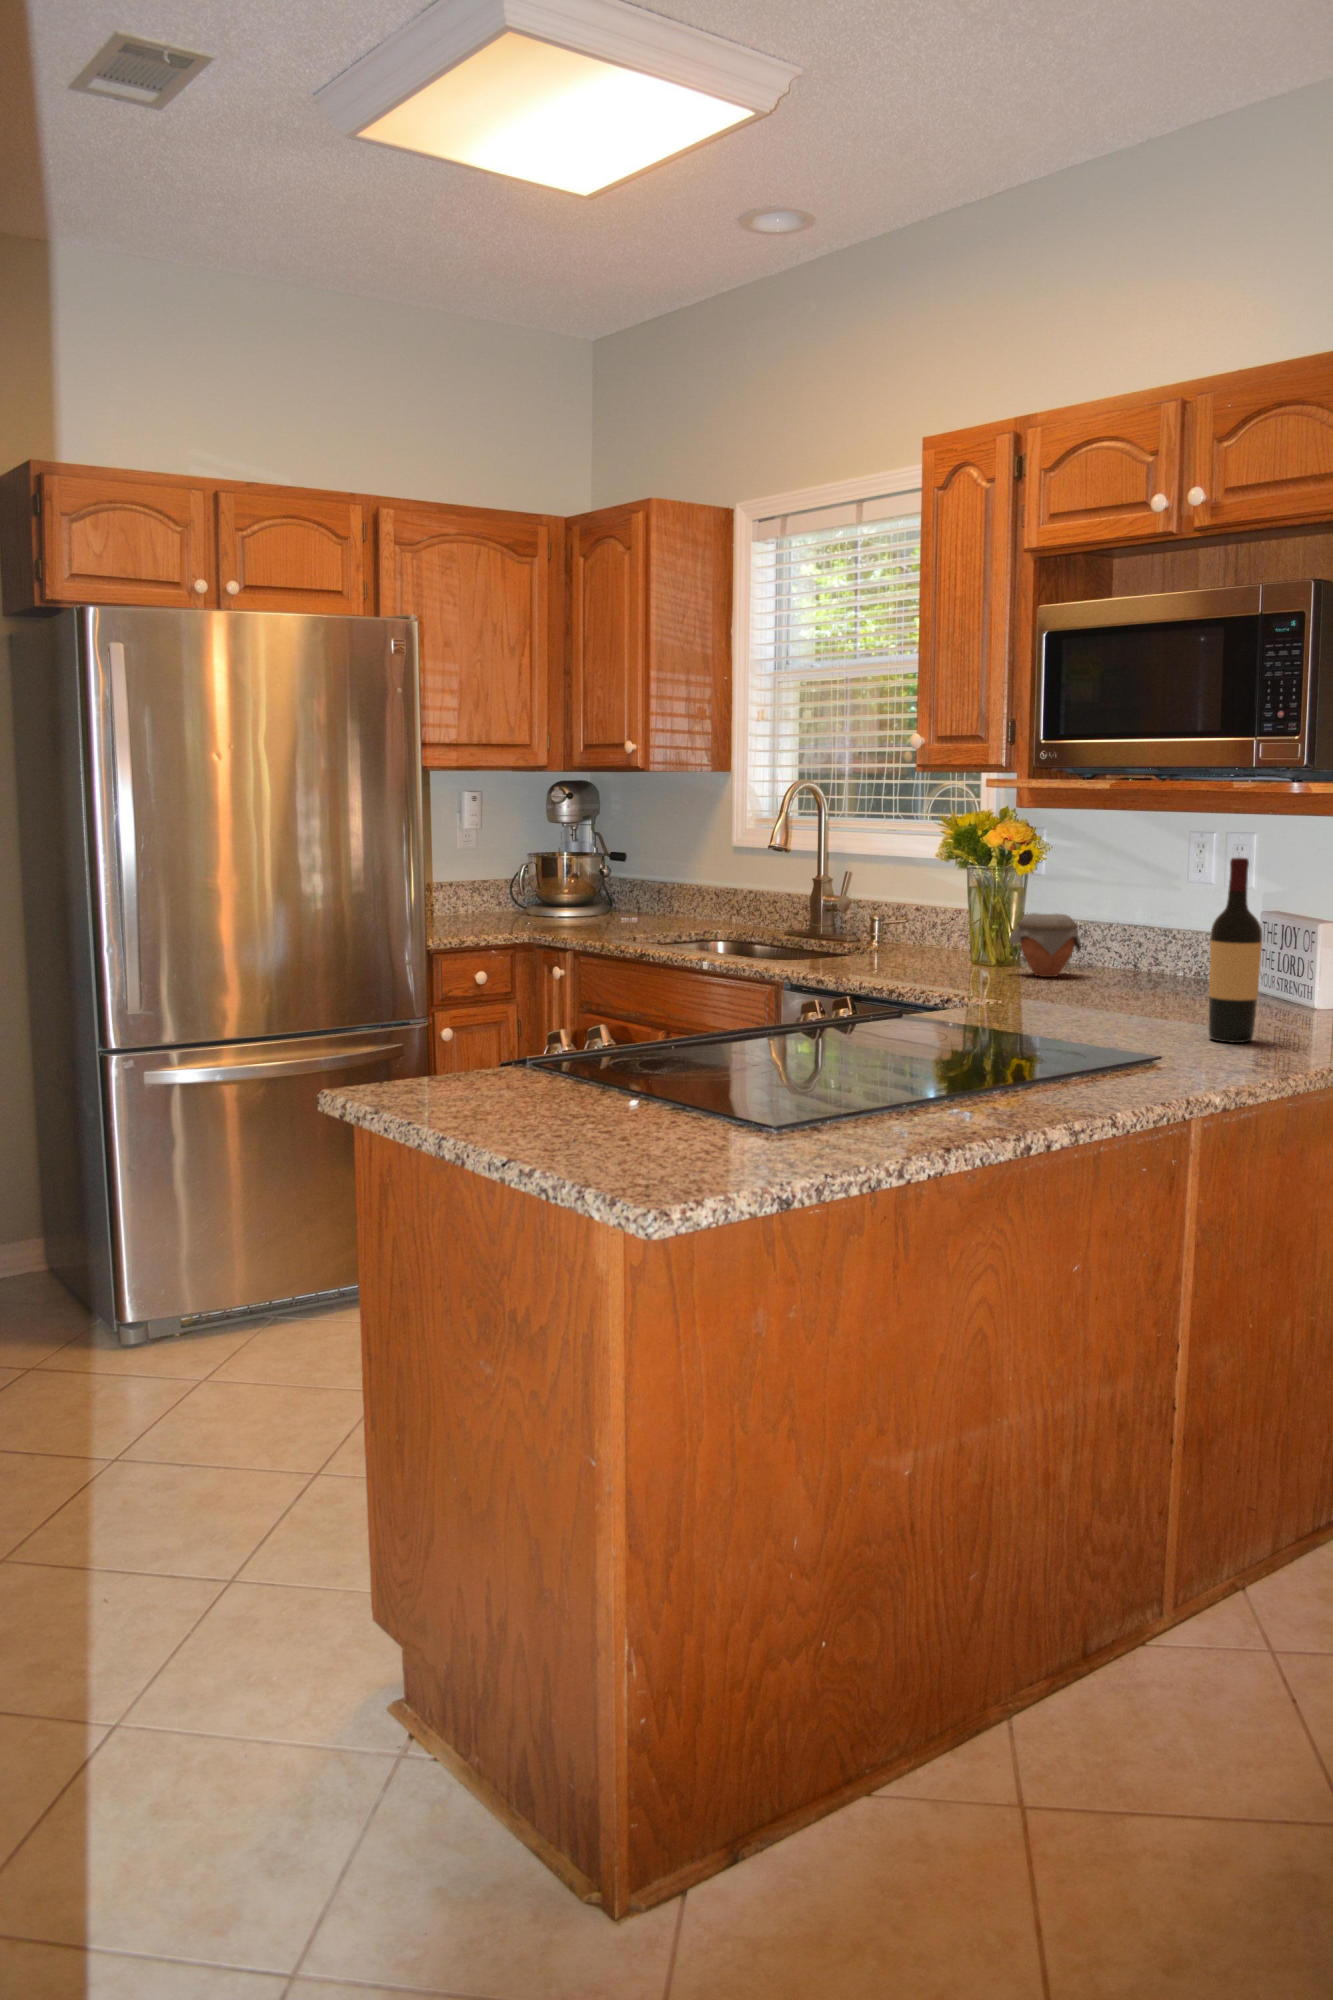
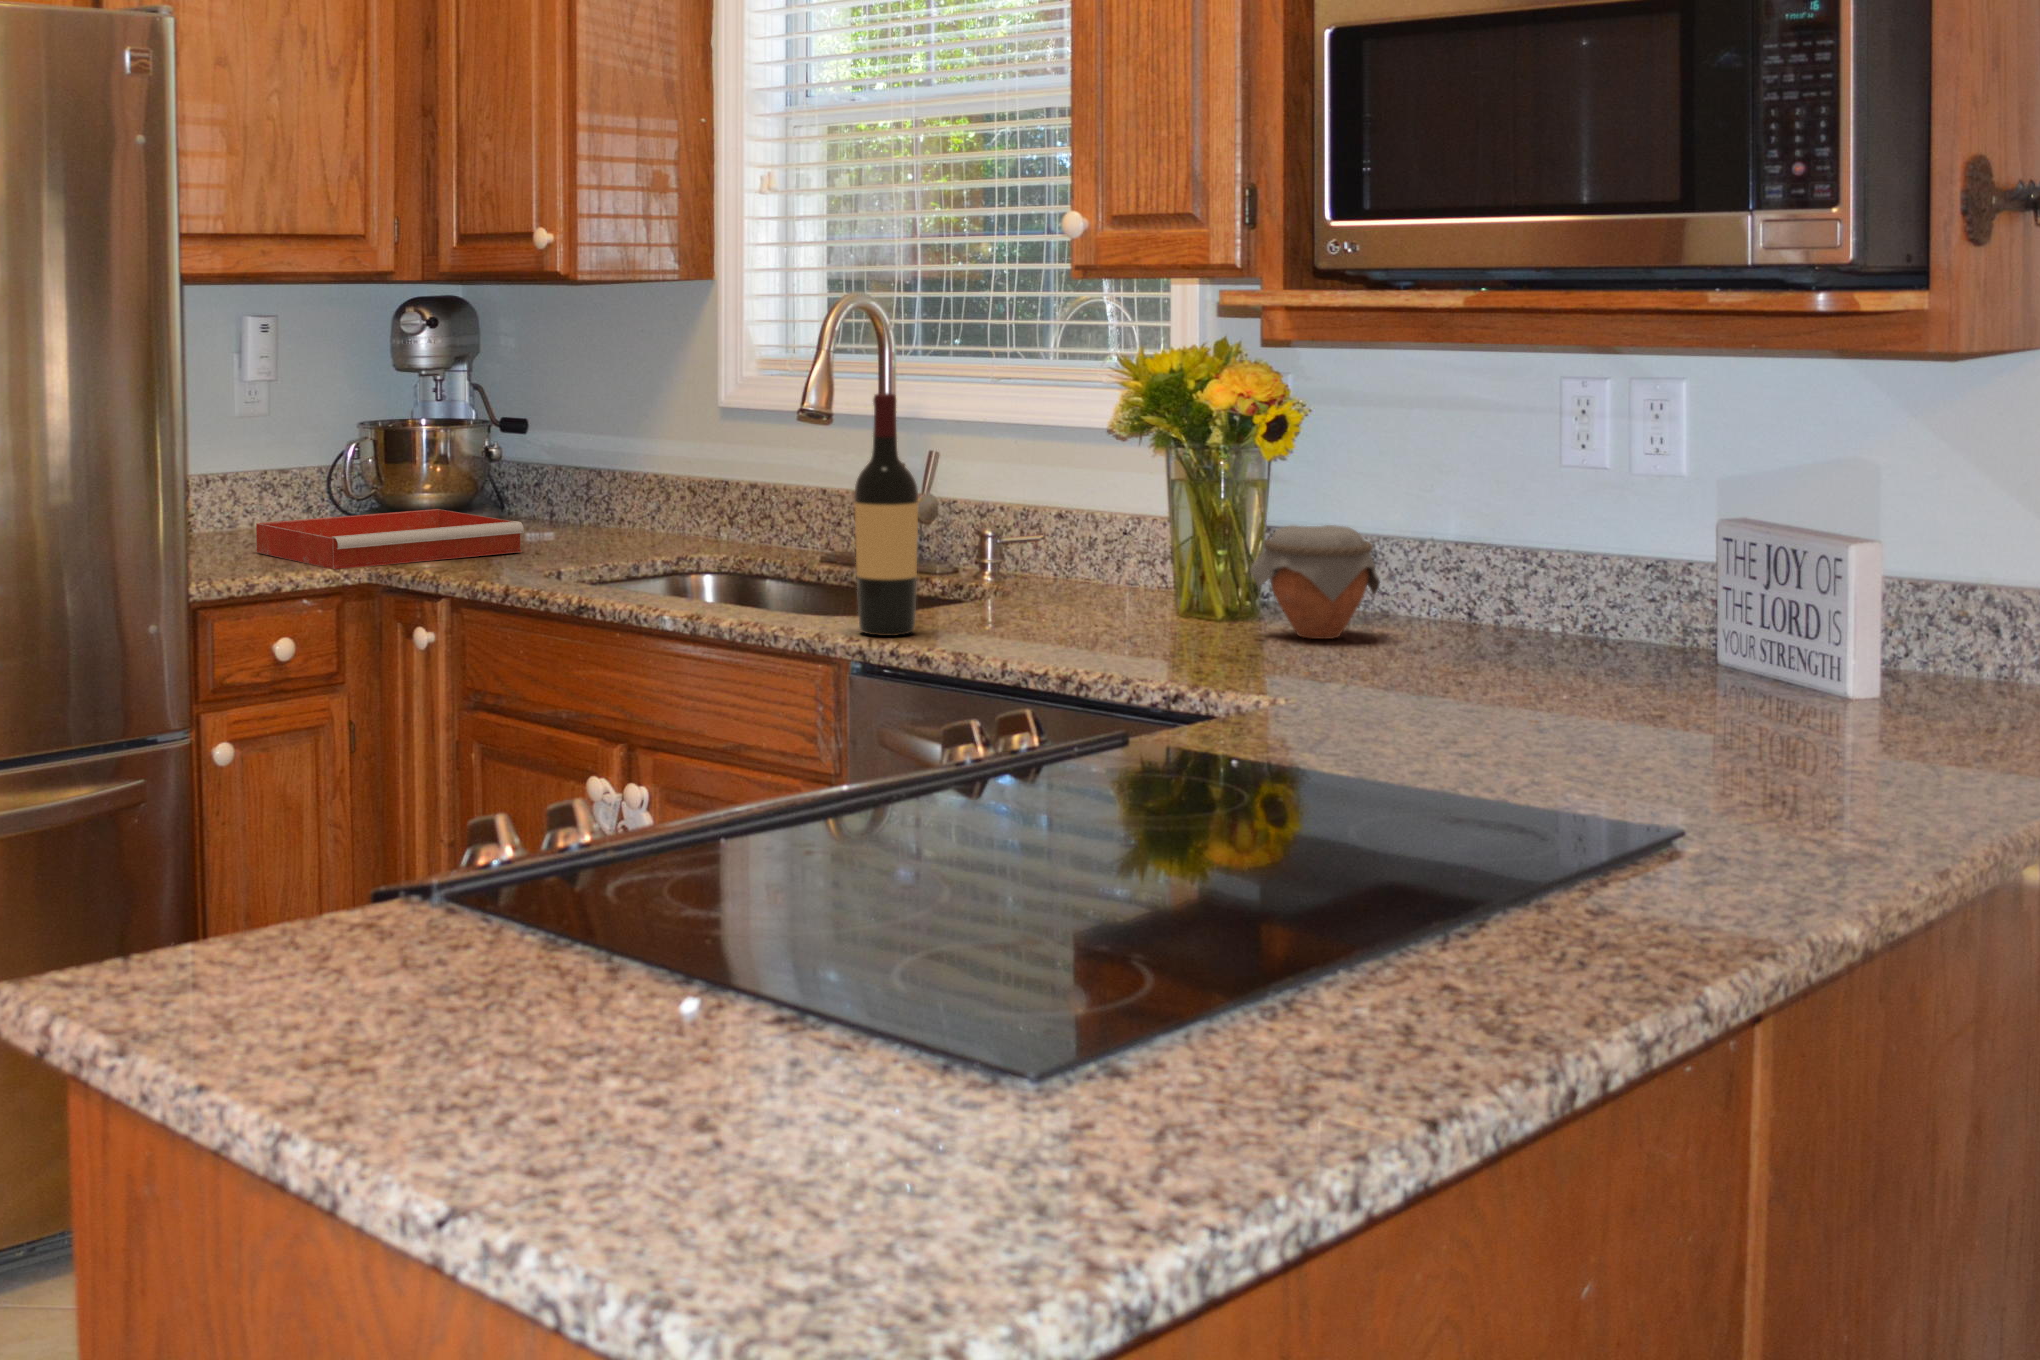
wine bottle: present [1208,858,1262,1043] -> present [854,393,918,636]
tray: none [467,904,618,935] -> present [256,509,524,569]

